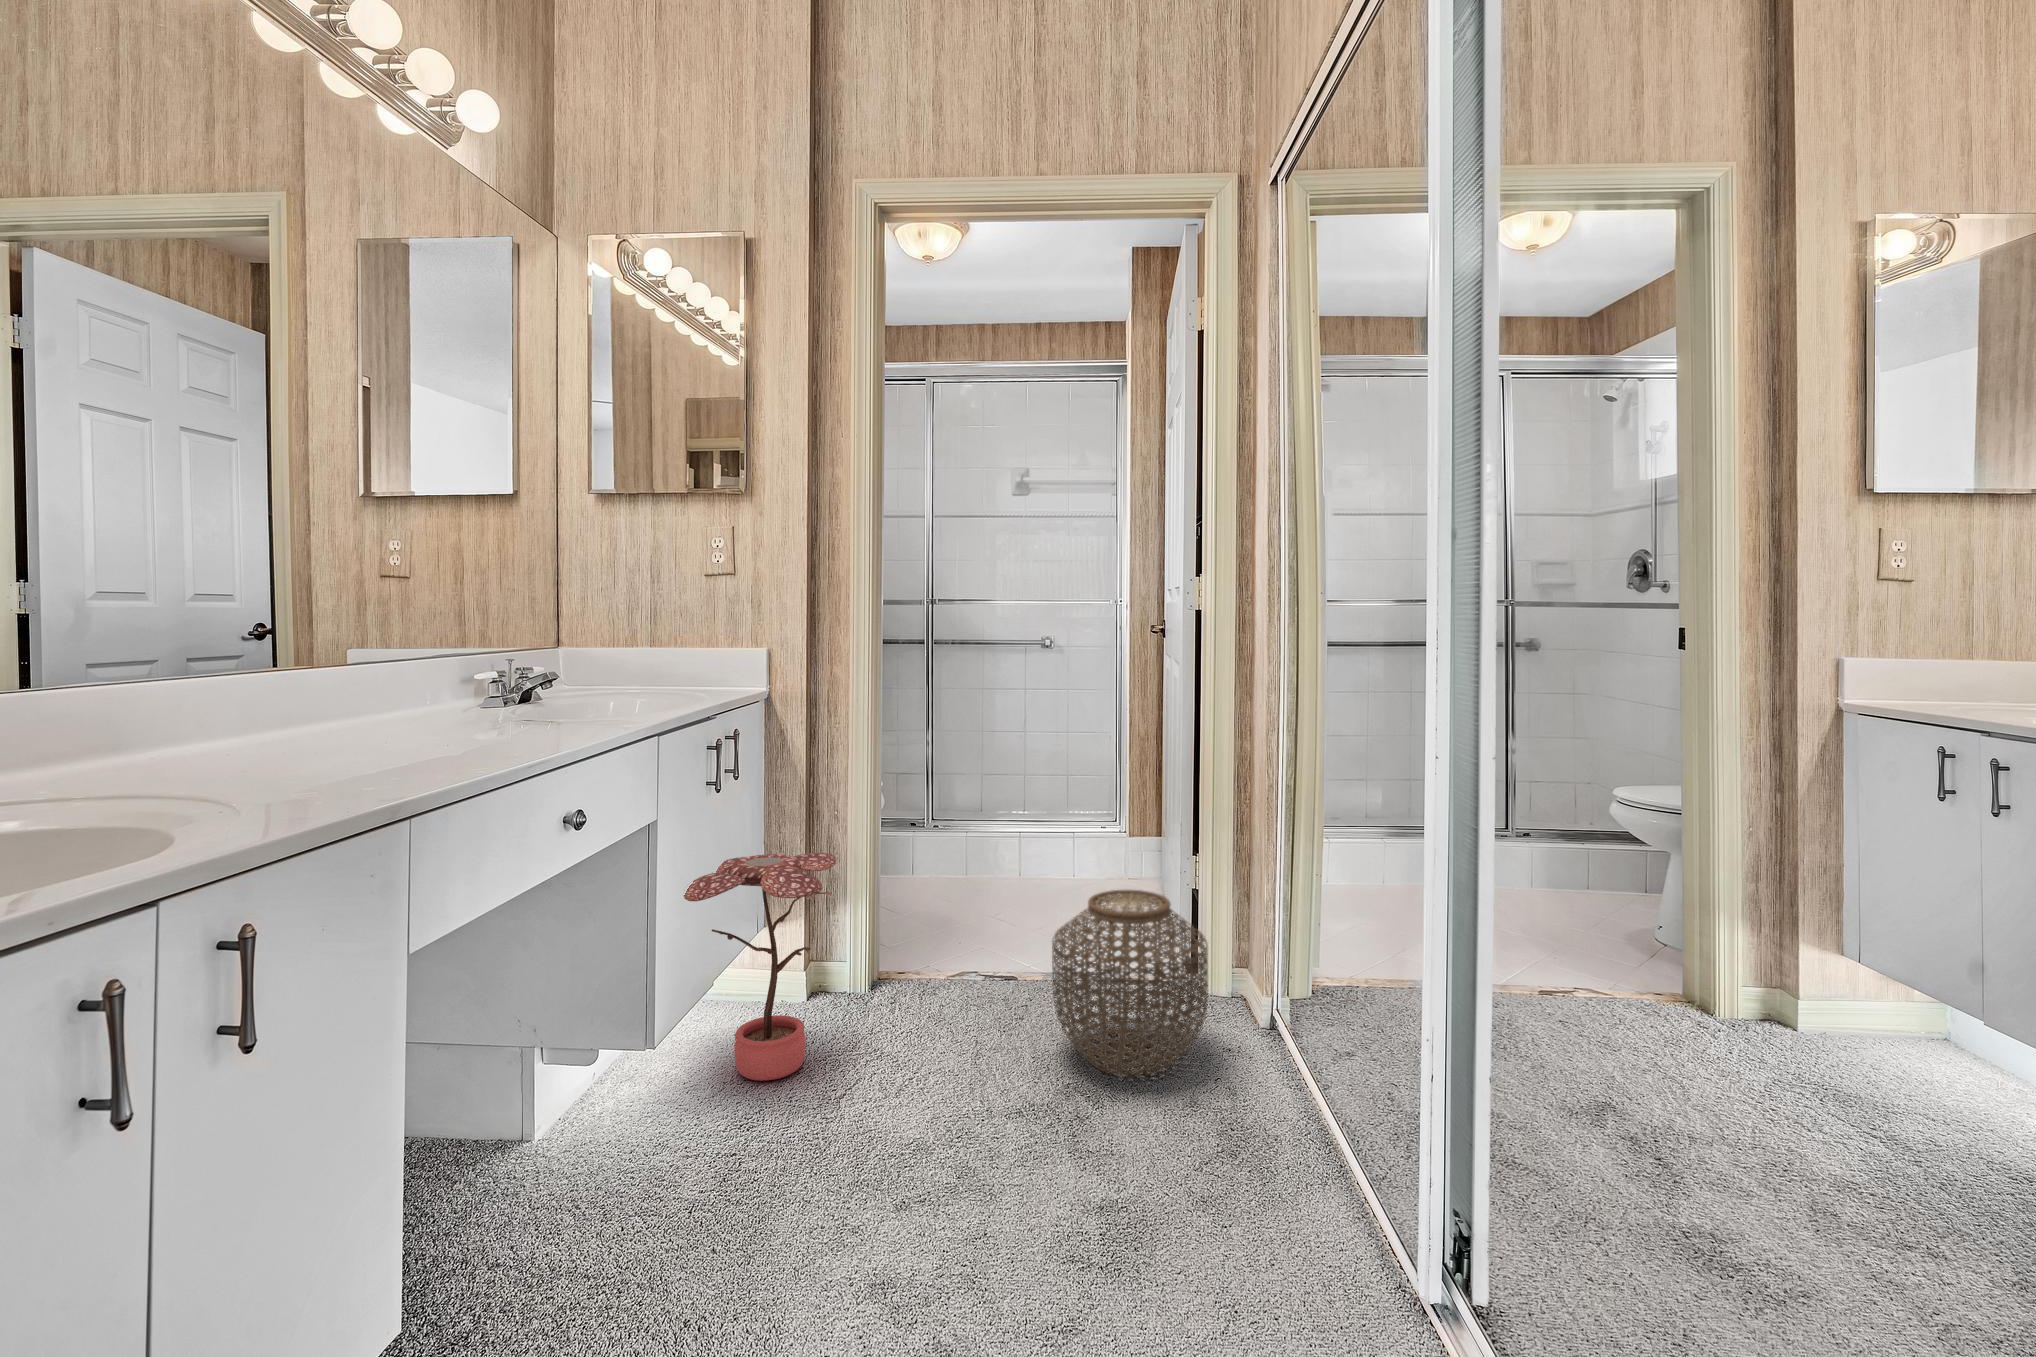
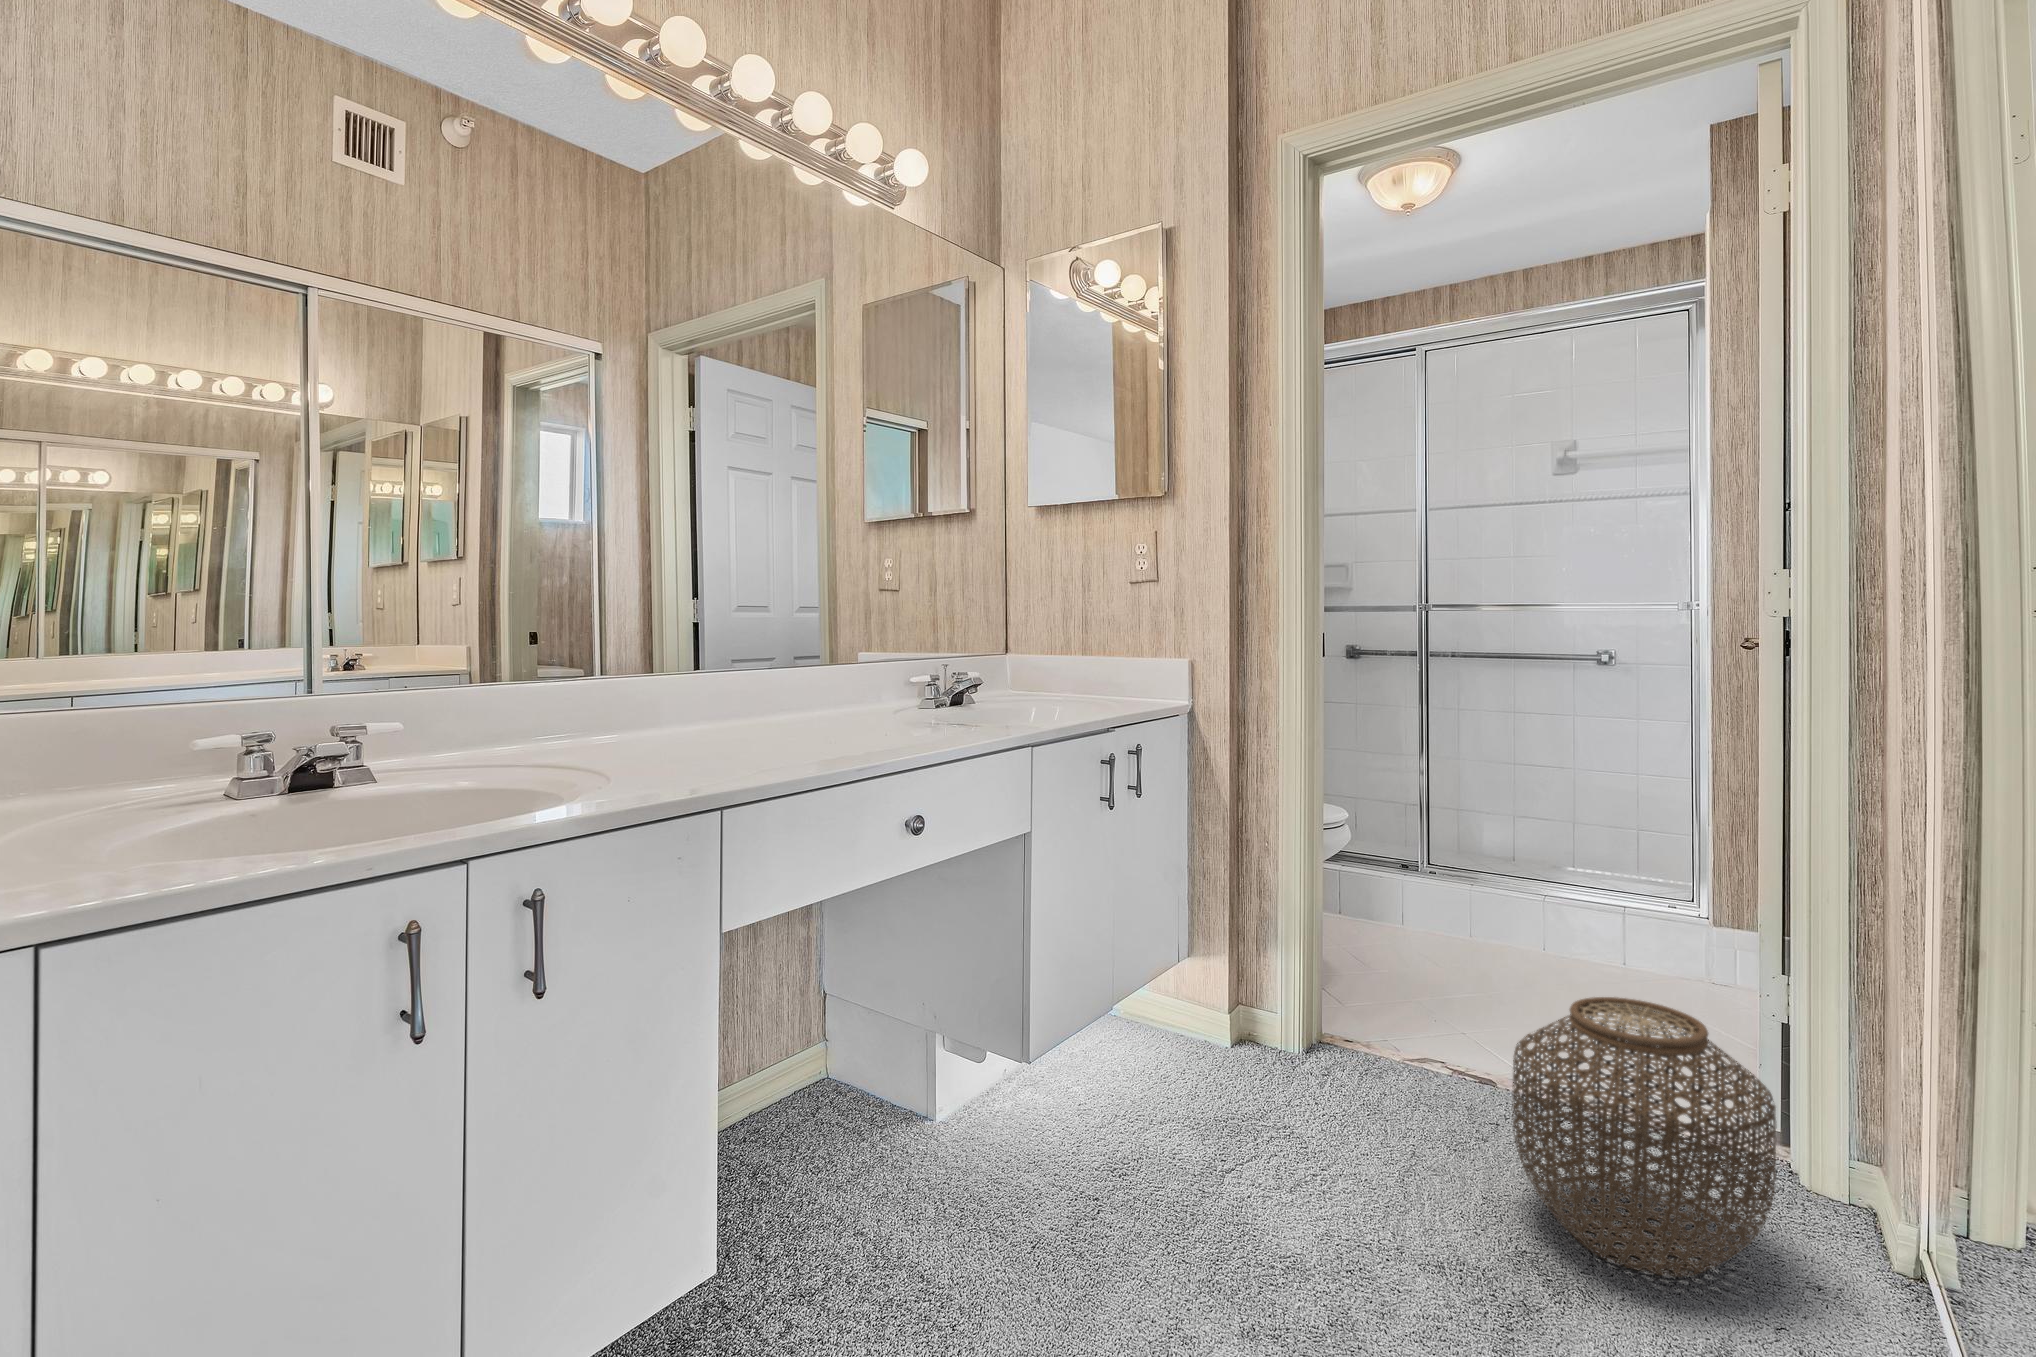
potted plant: present [684,853,837,1081] -> none [1075,880,1245,1129]

